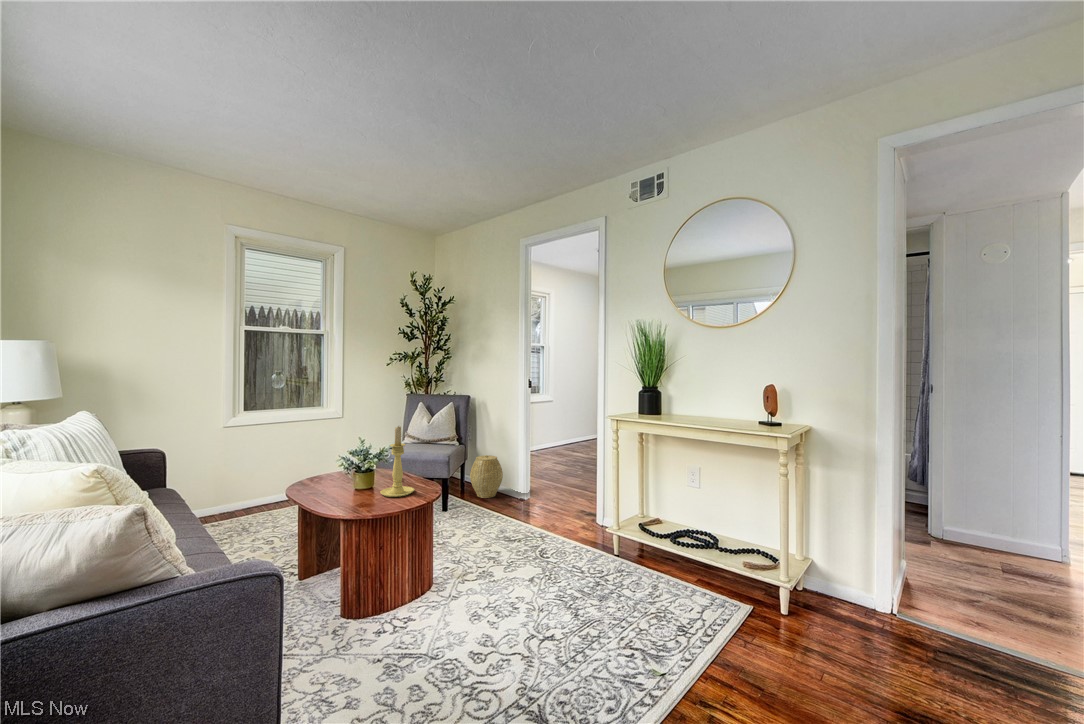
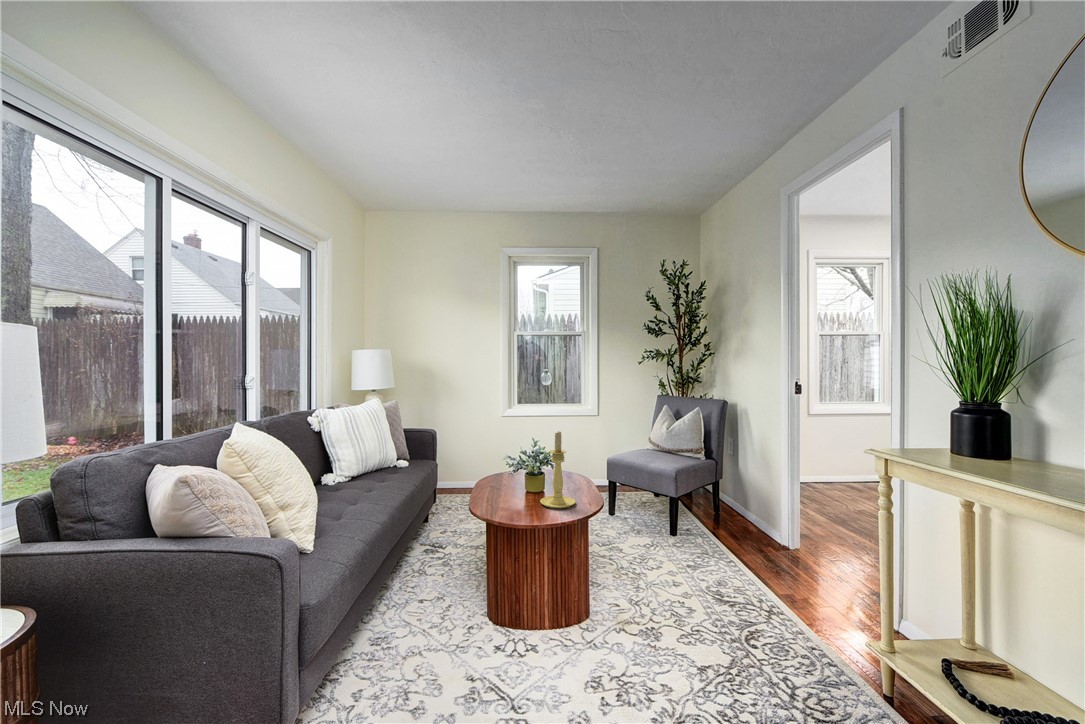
woven basket: present [470,455,503,498] -> none [716,478,760,533]

